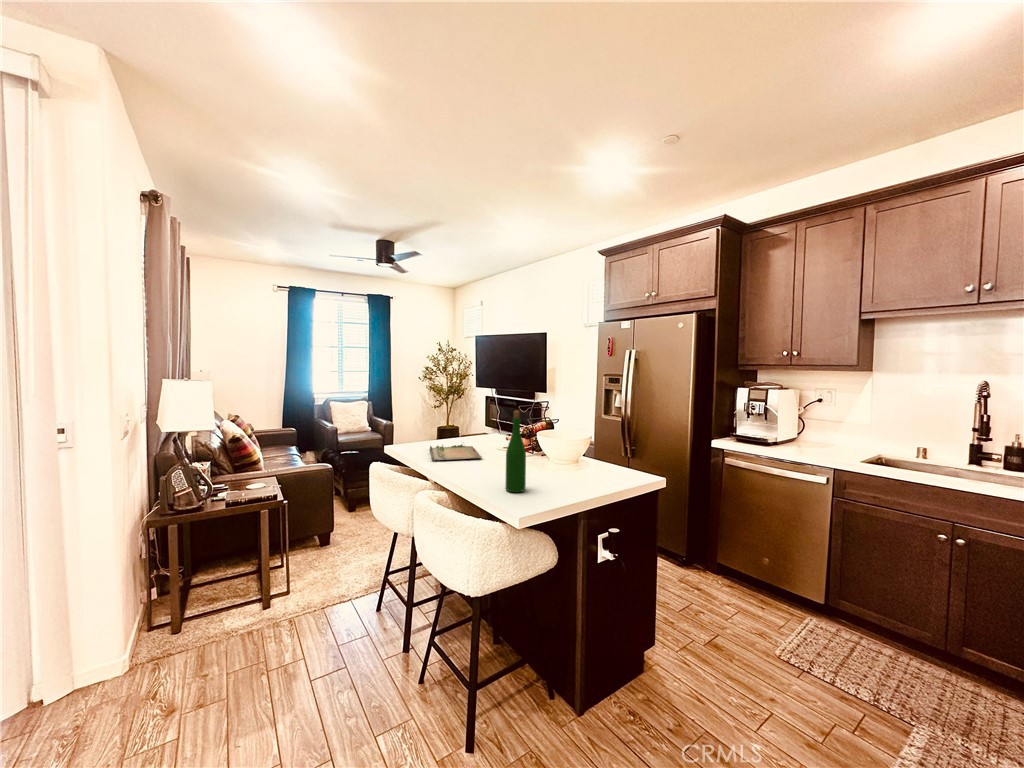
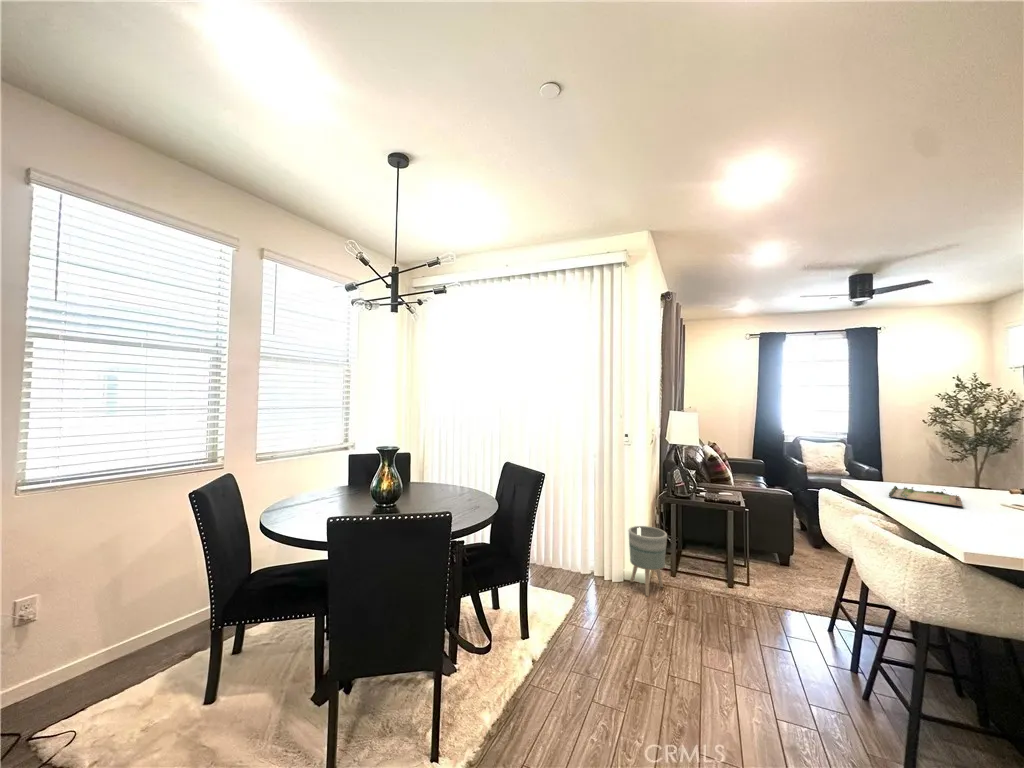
wine bottle: present [505,410,526,493] -> none [967,450,1000,539]
planter: none [71,577,161,705] -> present [628,526,667,596]

